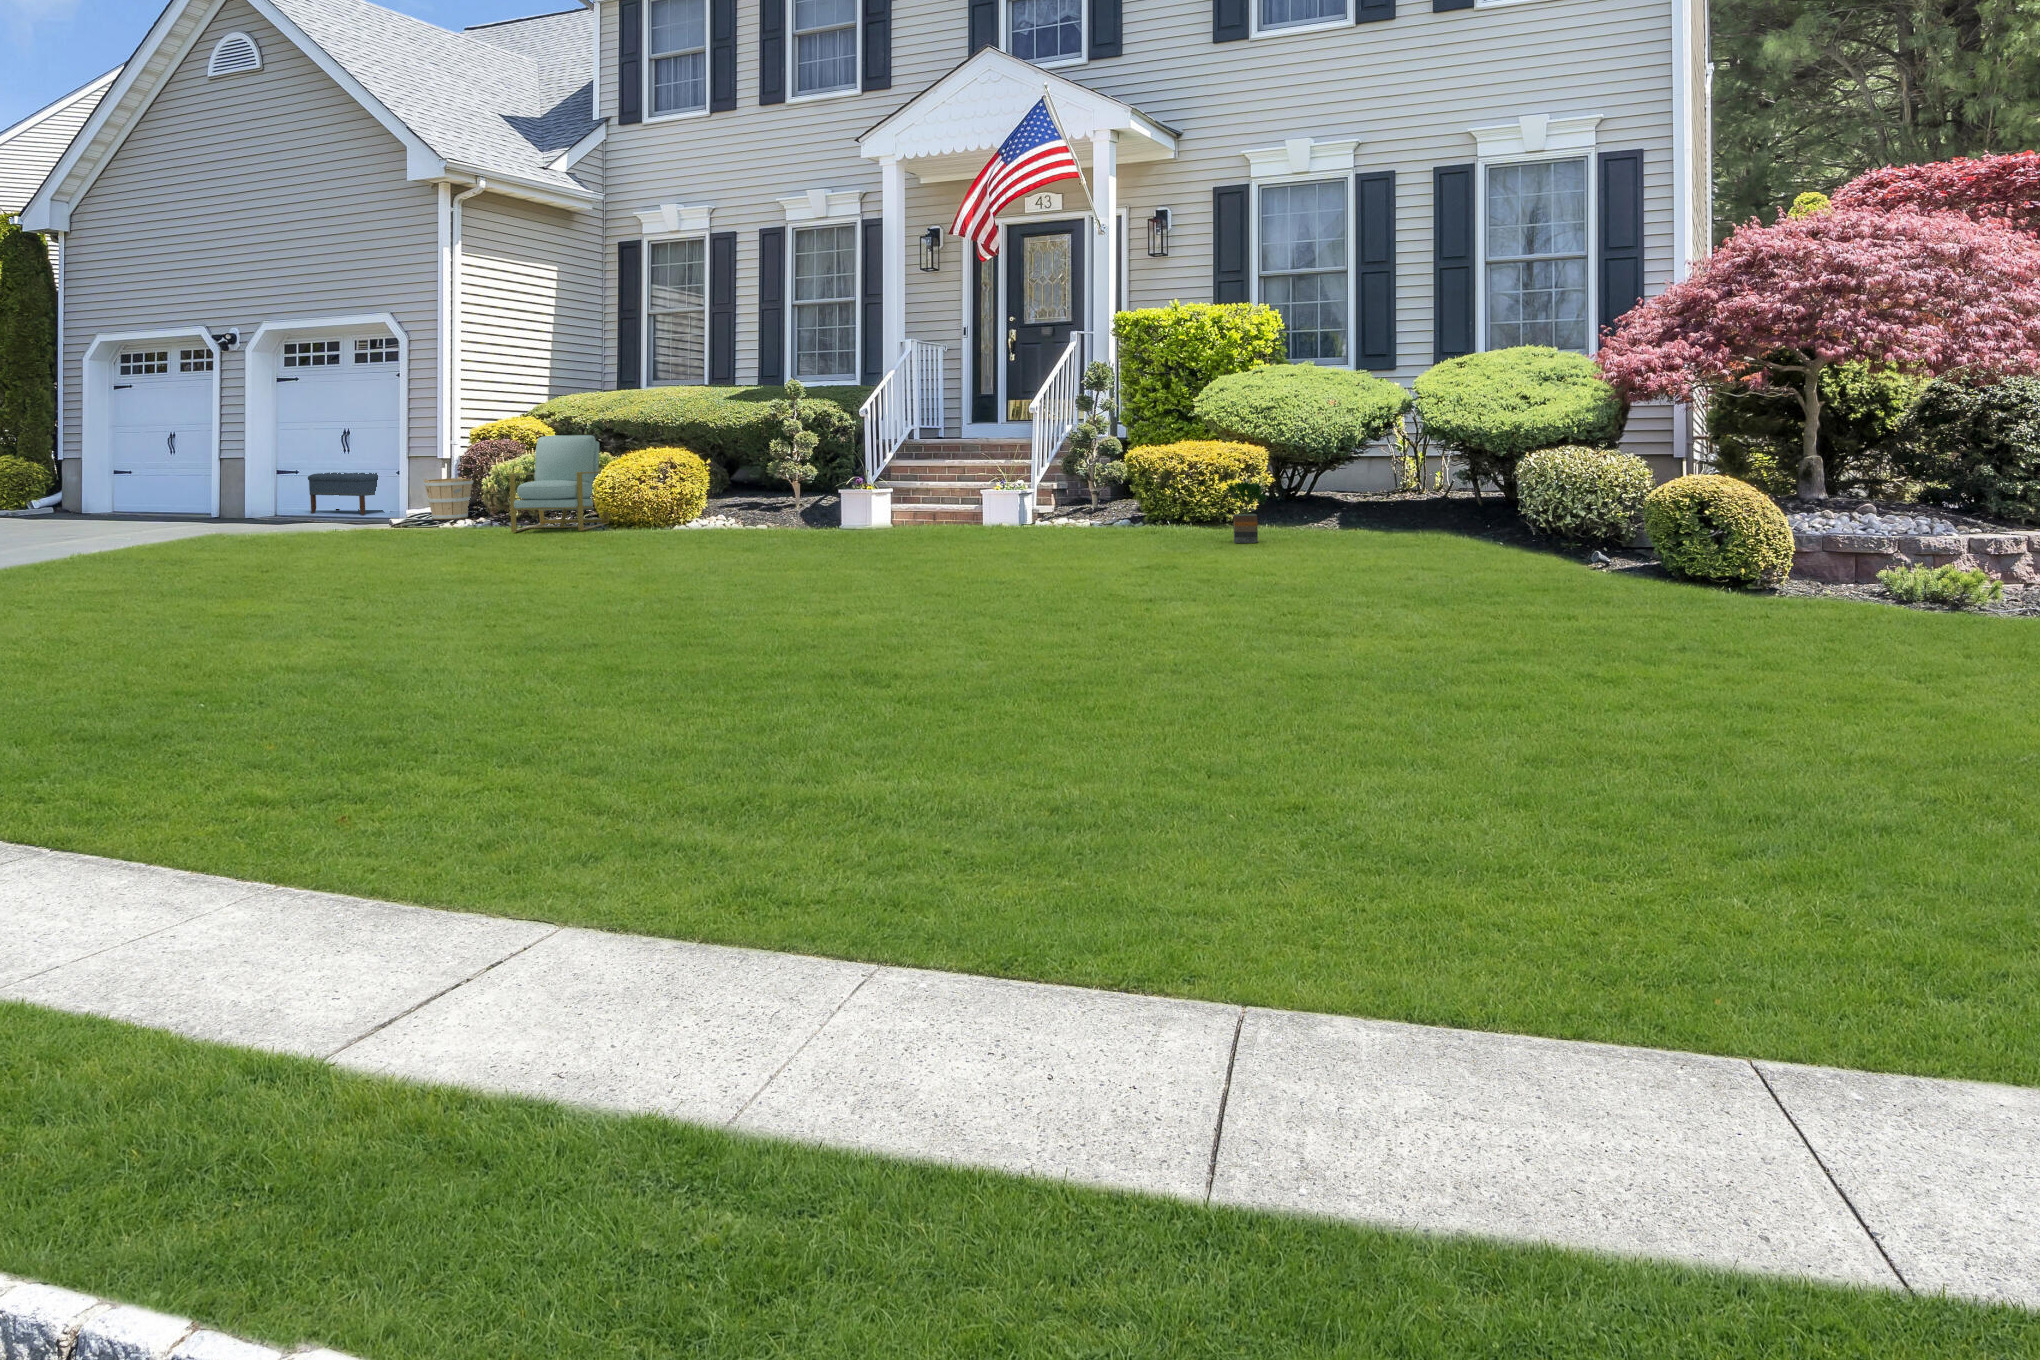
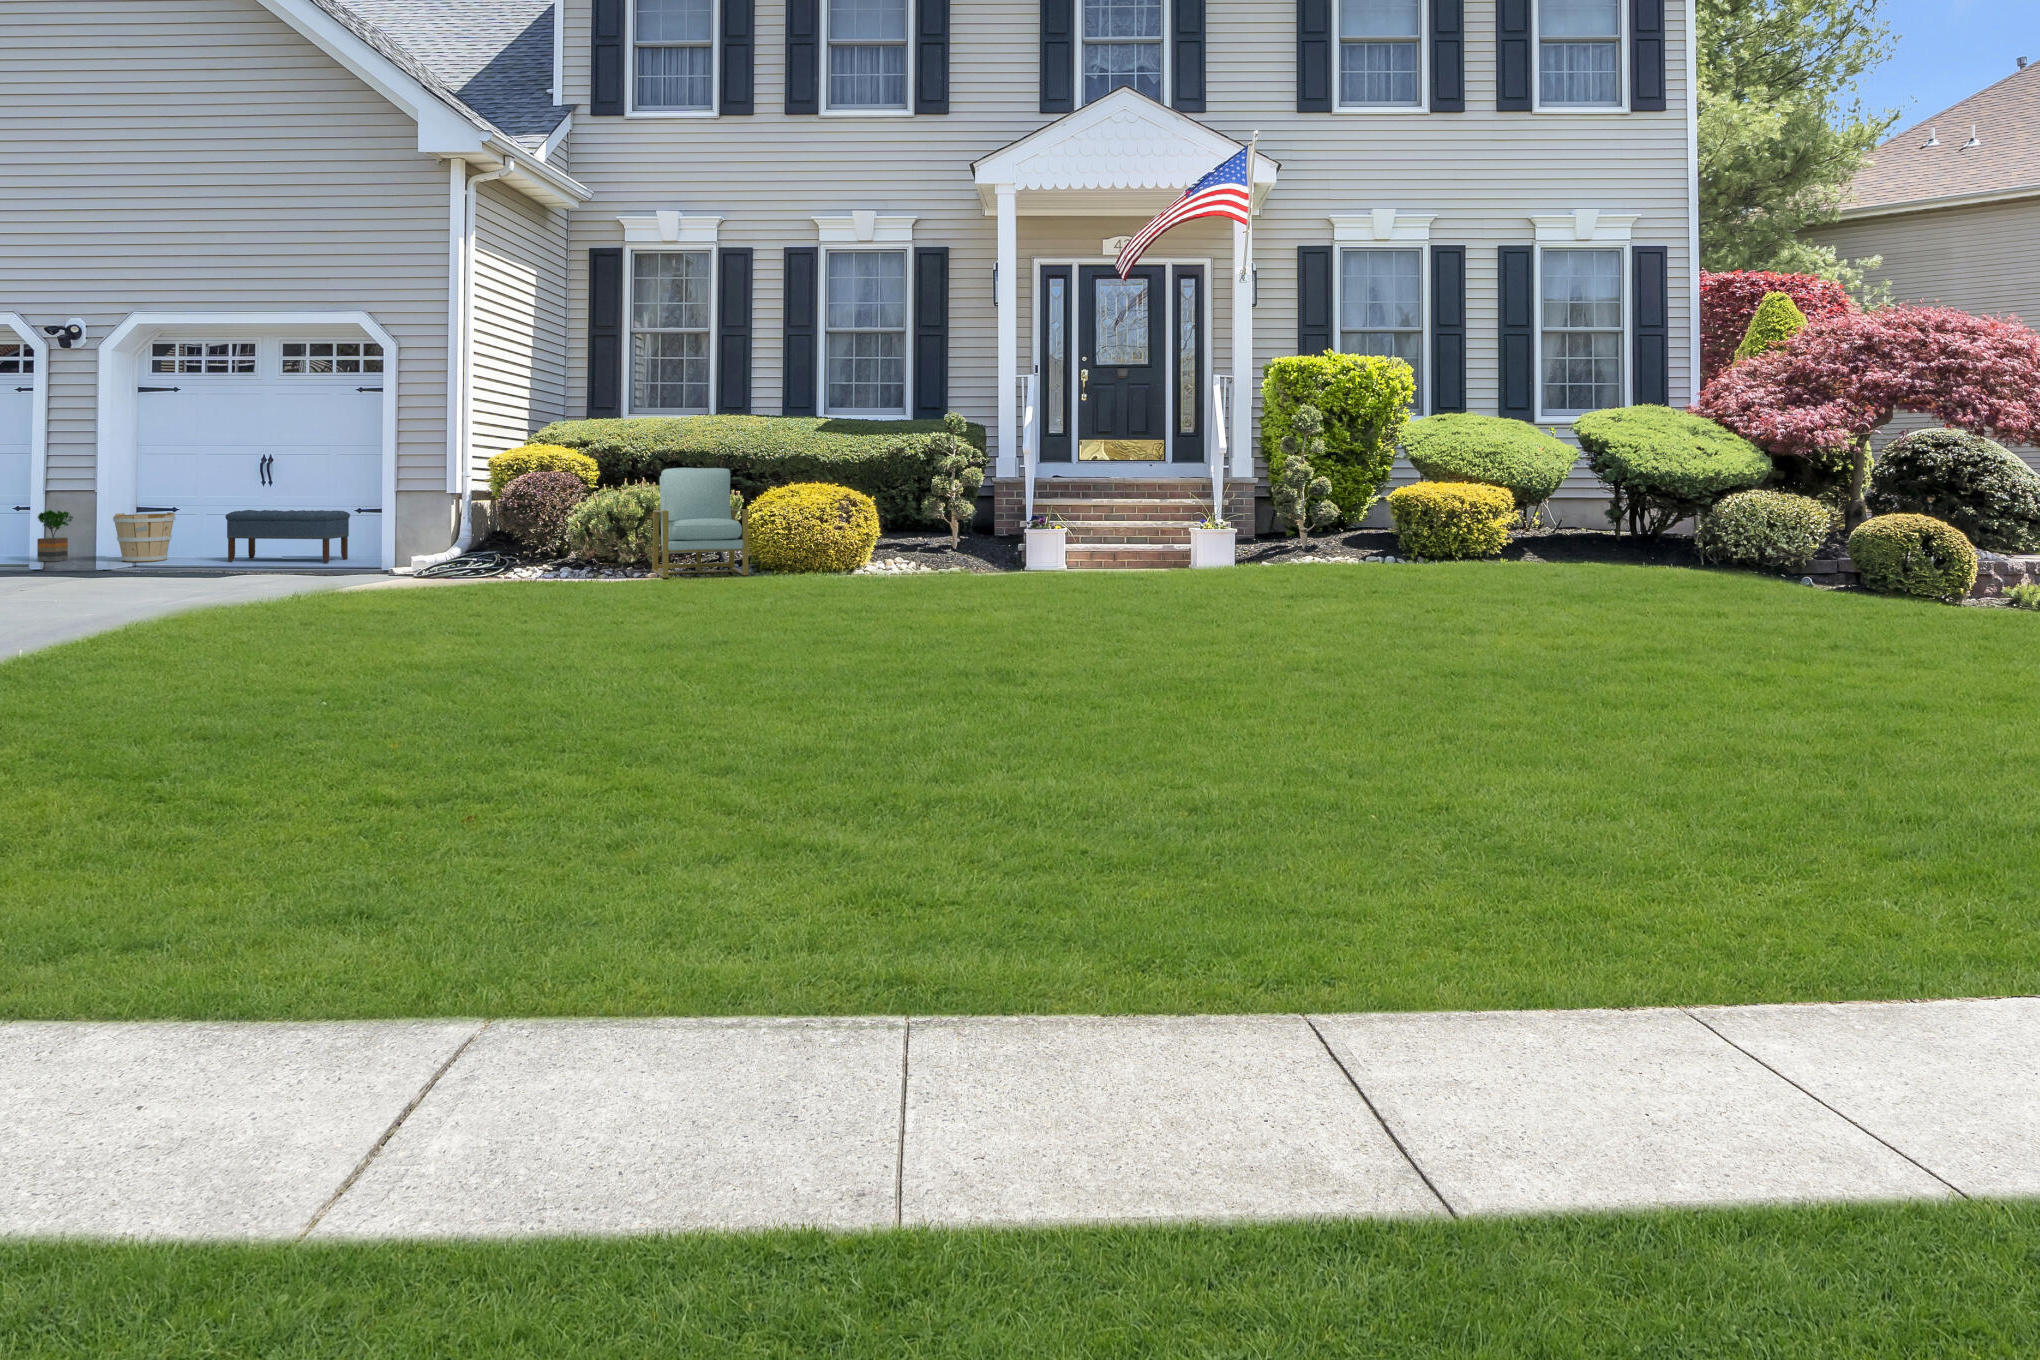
wooden bucket: present [424,477,473,519] -> present [113,512,176,562]
potted tree: present [1226,482,1266,543] -> present [37,510,73,561]

